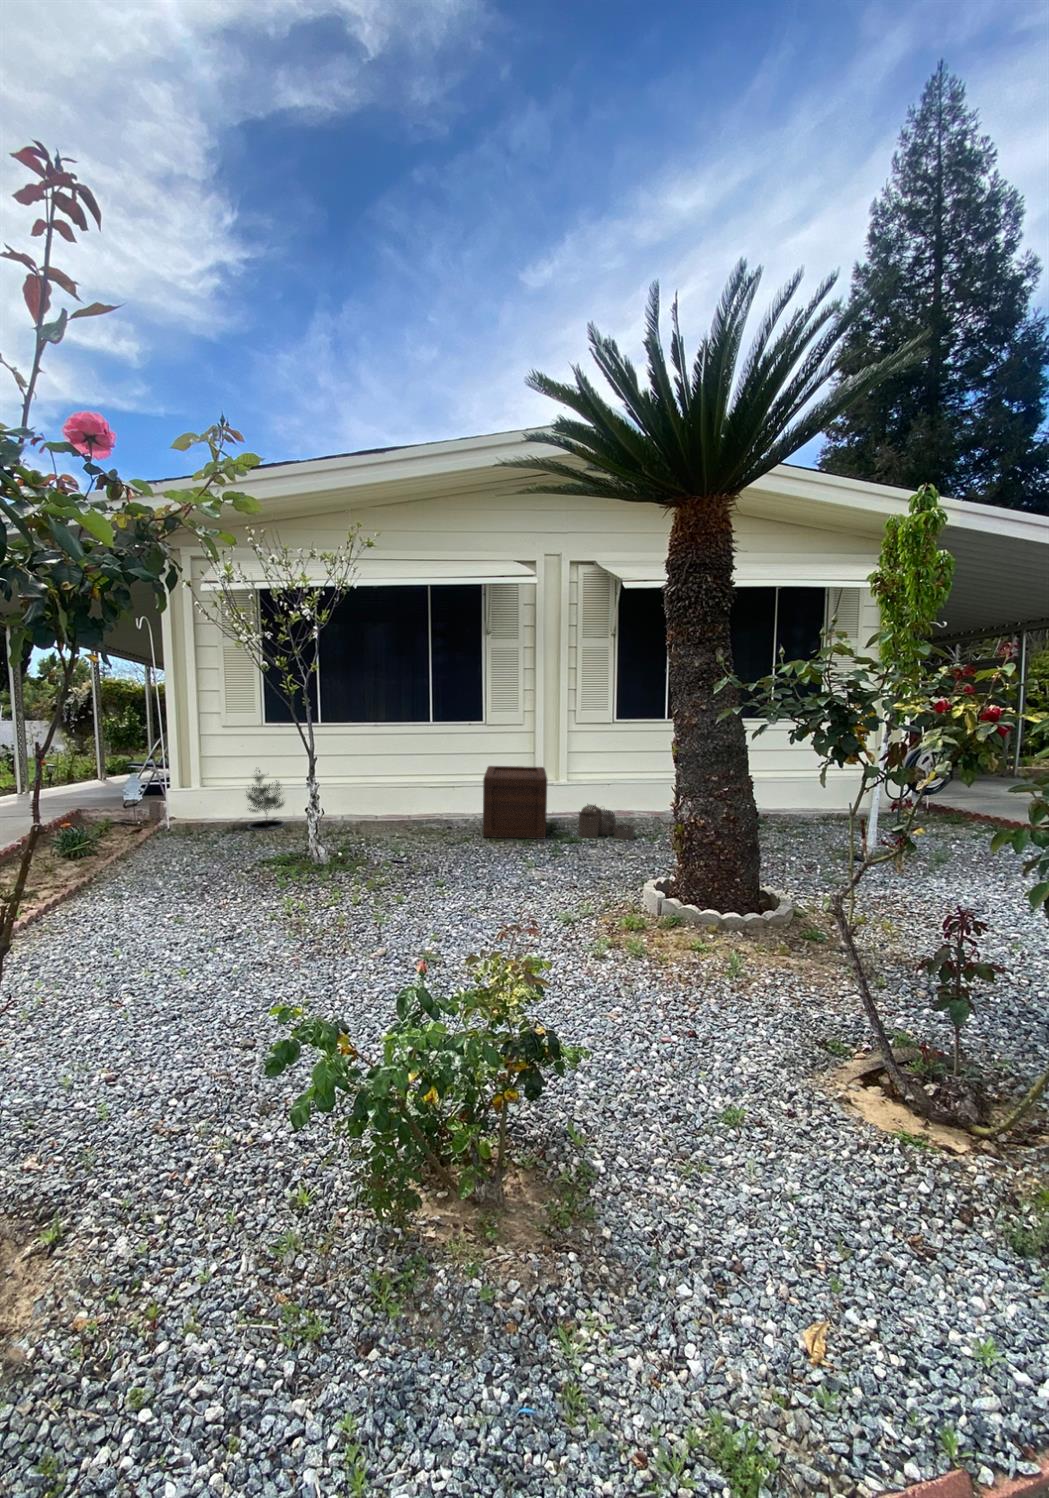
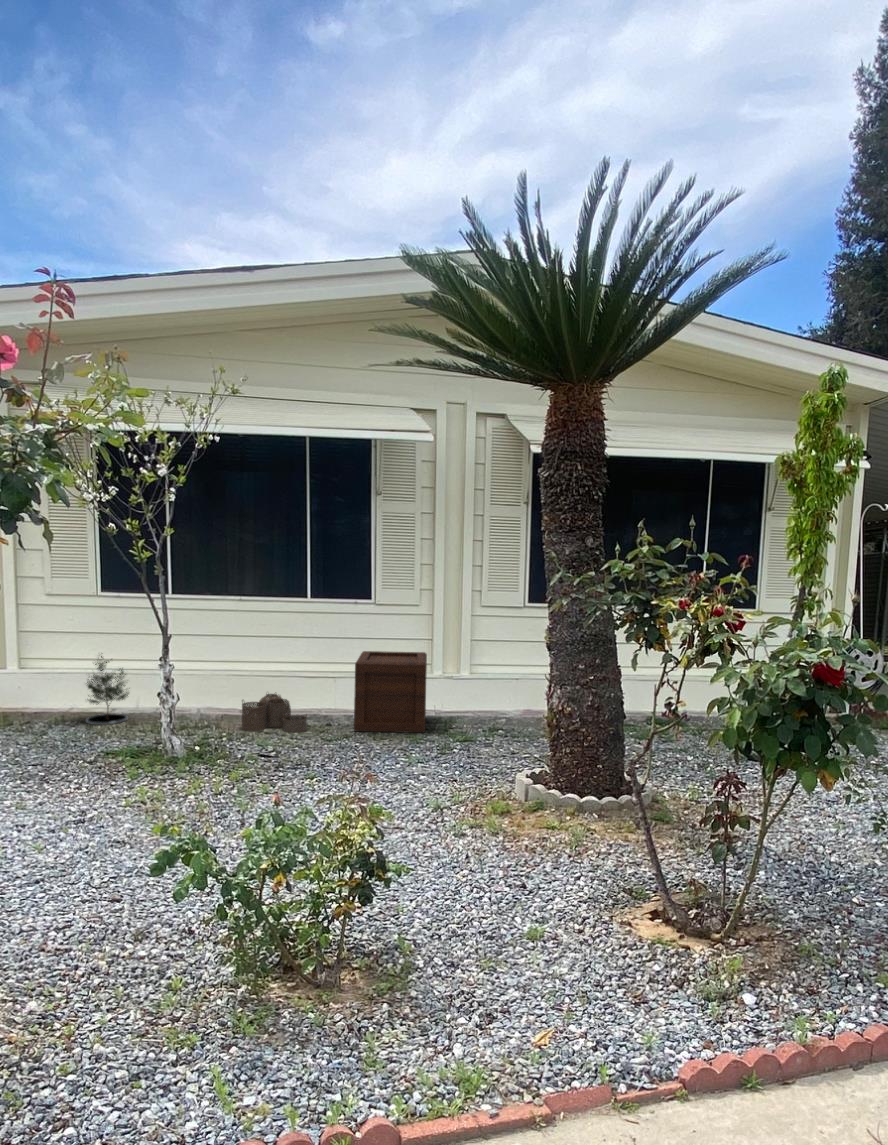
woven basket: present [578,805,634,840] -> present [242,694,307,733]

